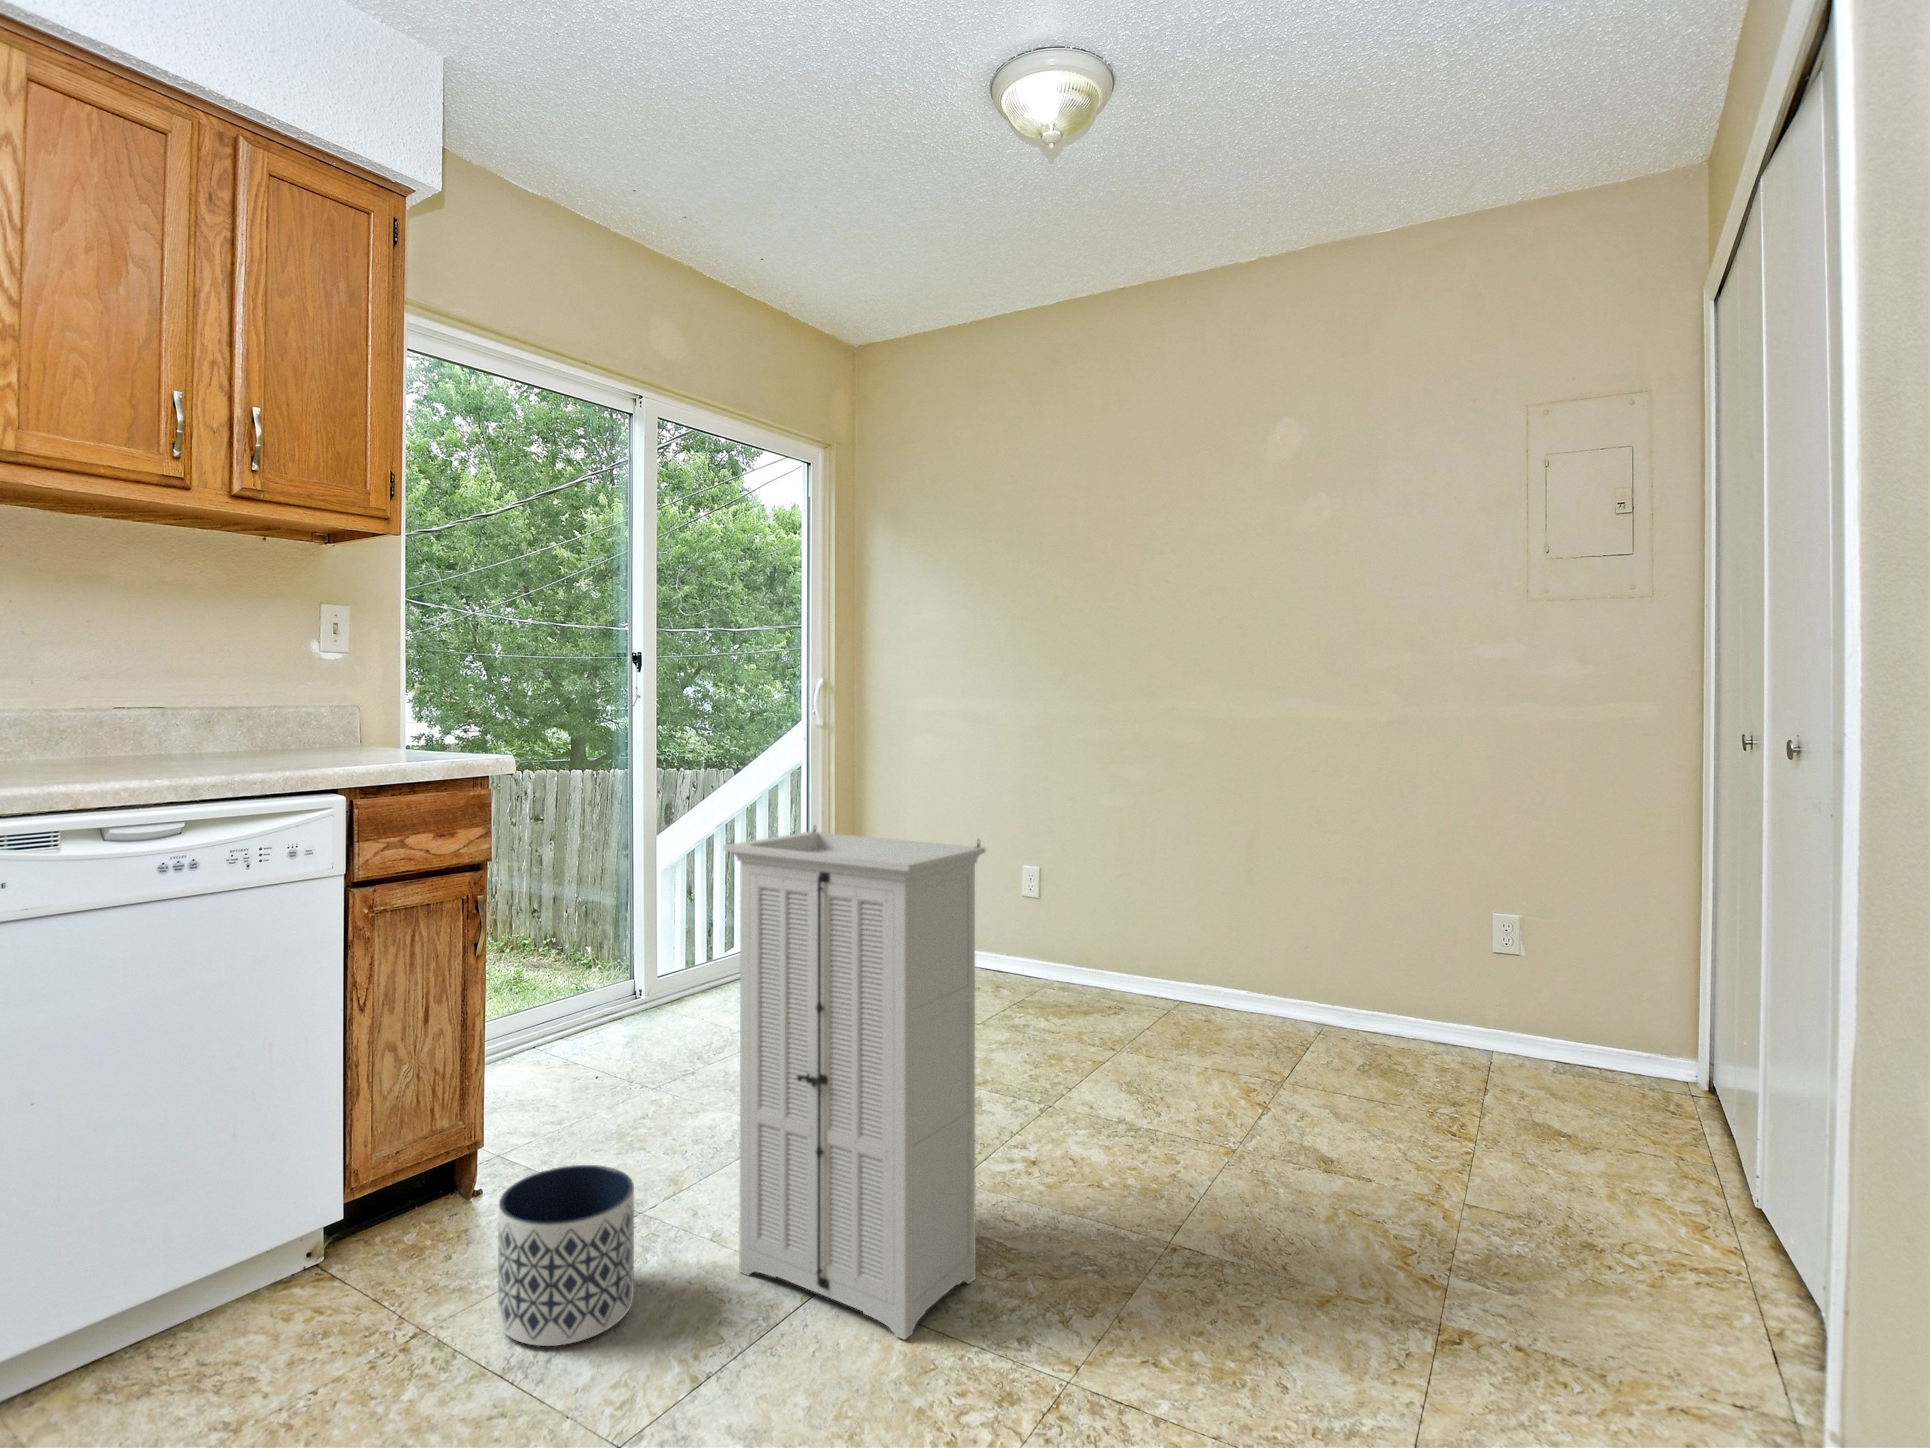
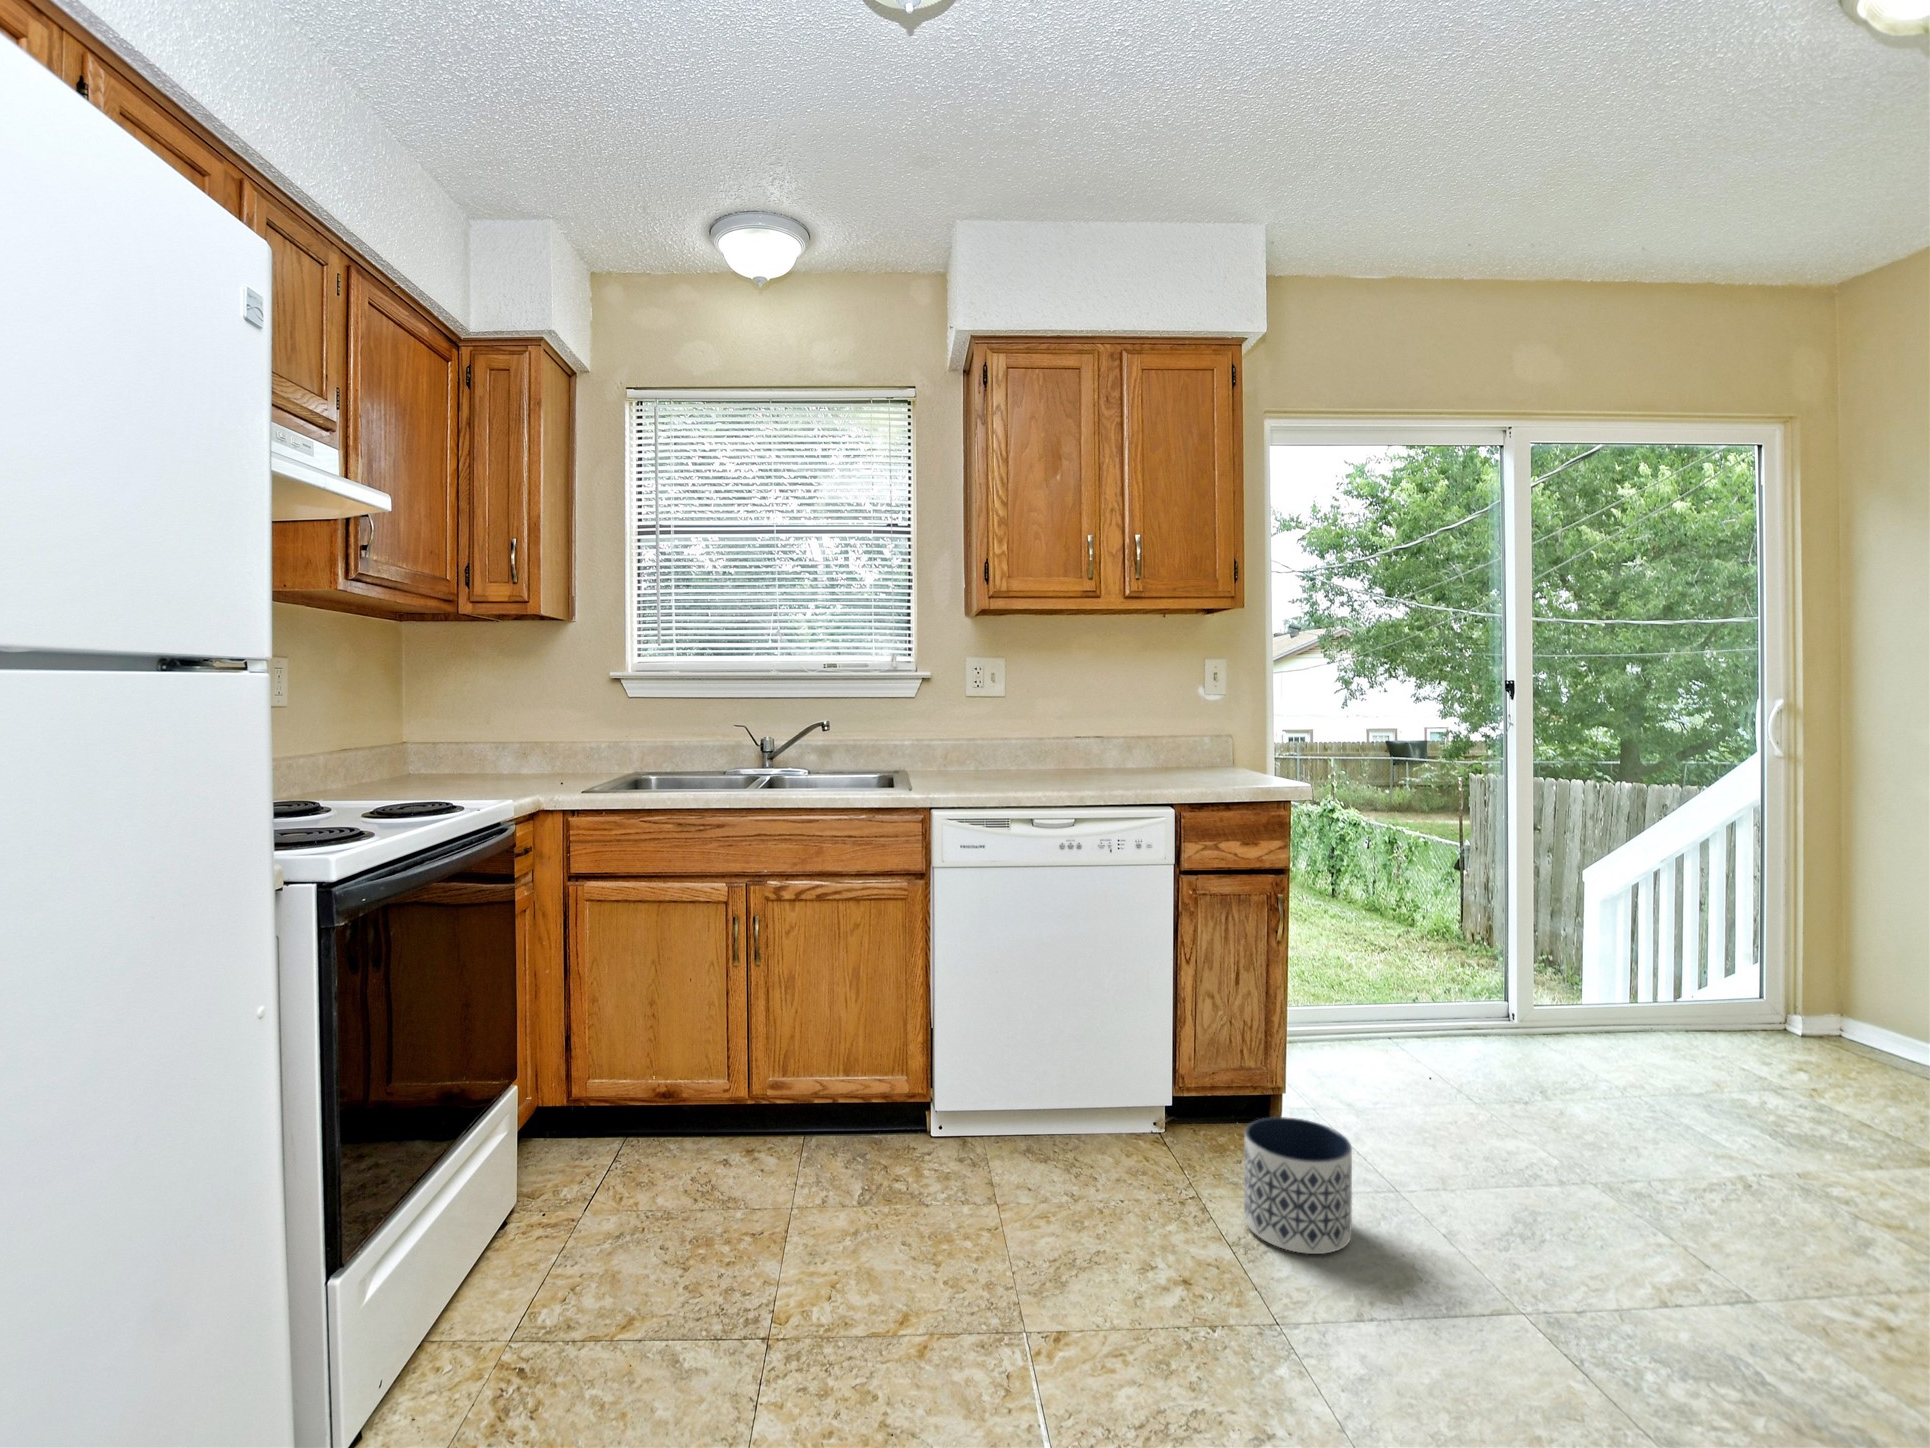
storage cabinet: present [723,826,986,1340] -> none [1438,884,1712,1391]

